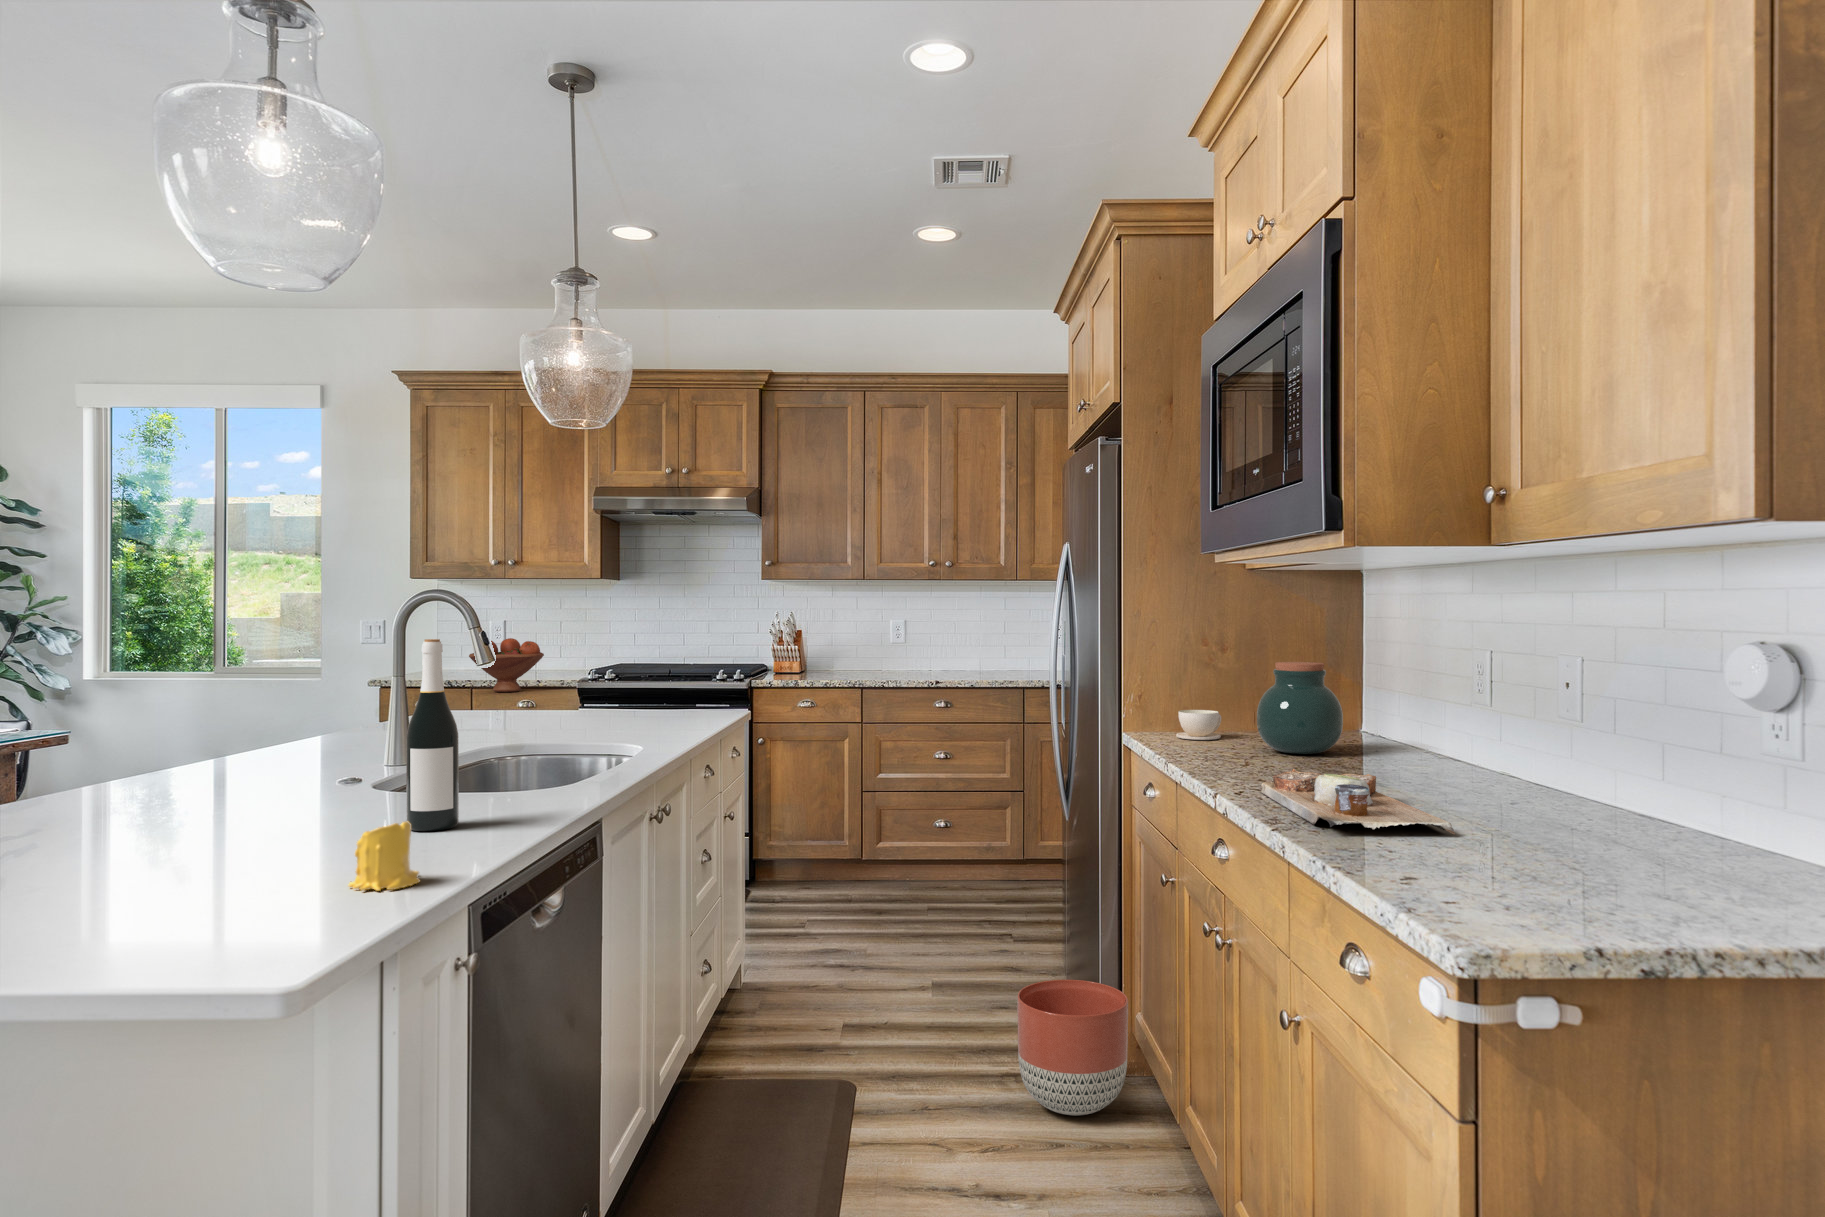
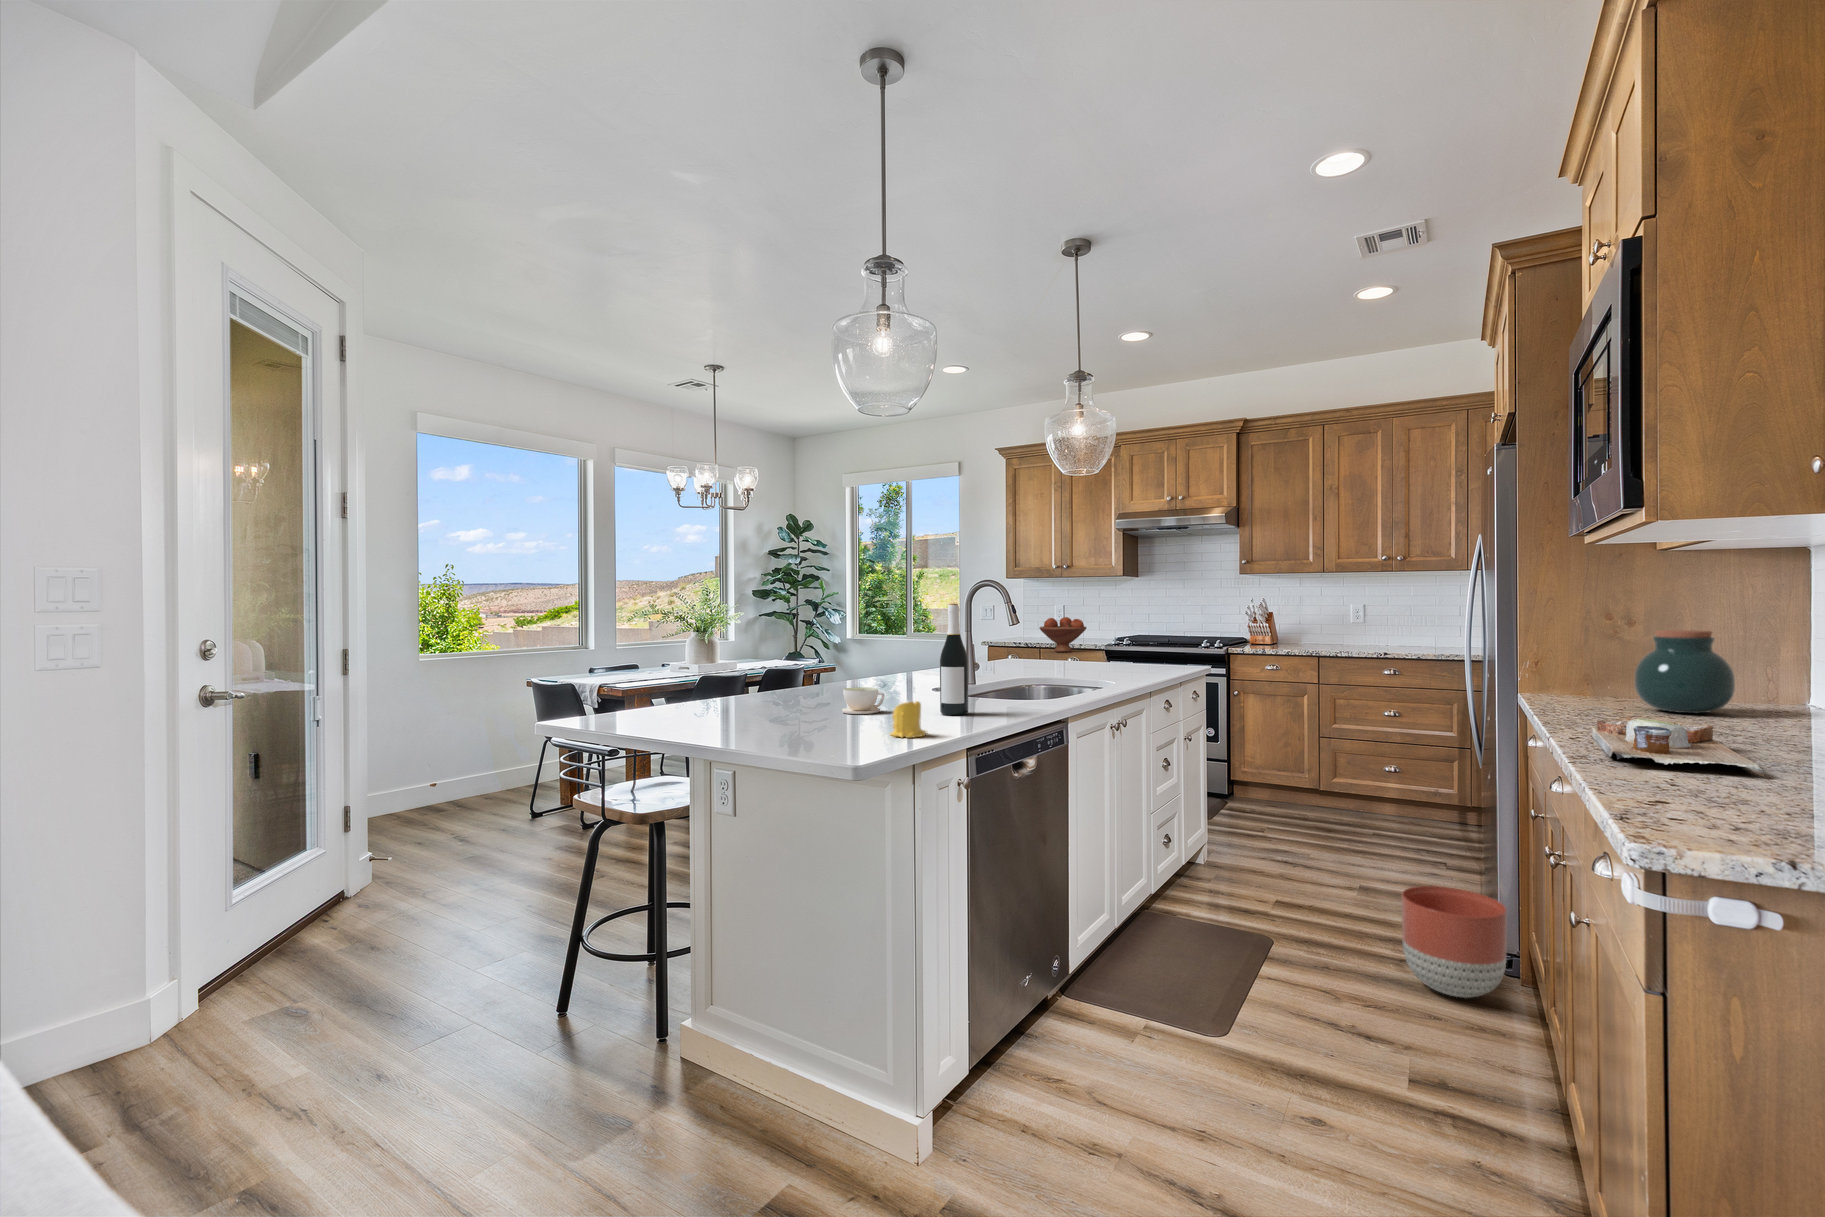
coffee cup: present [1176,710,1221,740] -> present [842,687,885,714]

